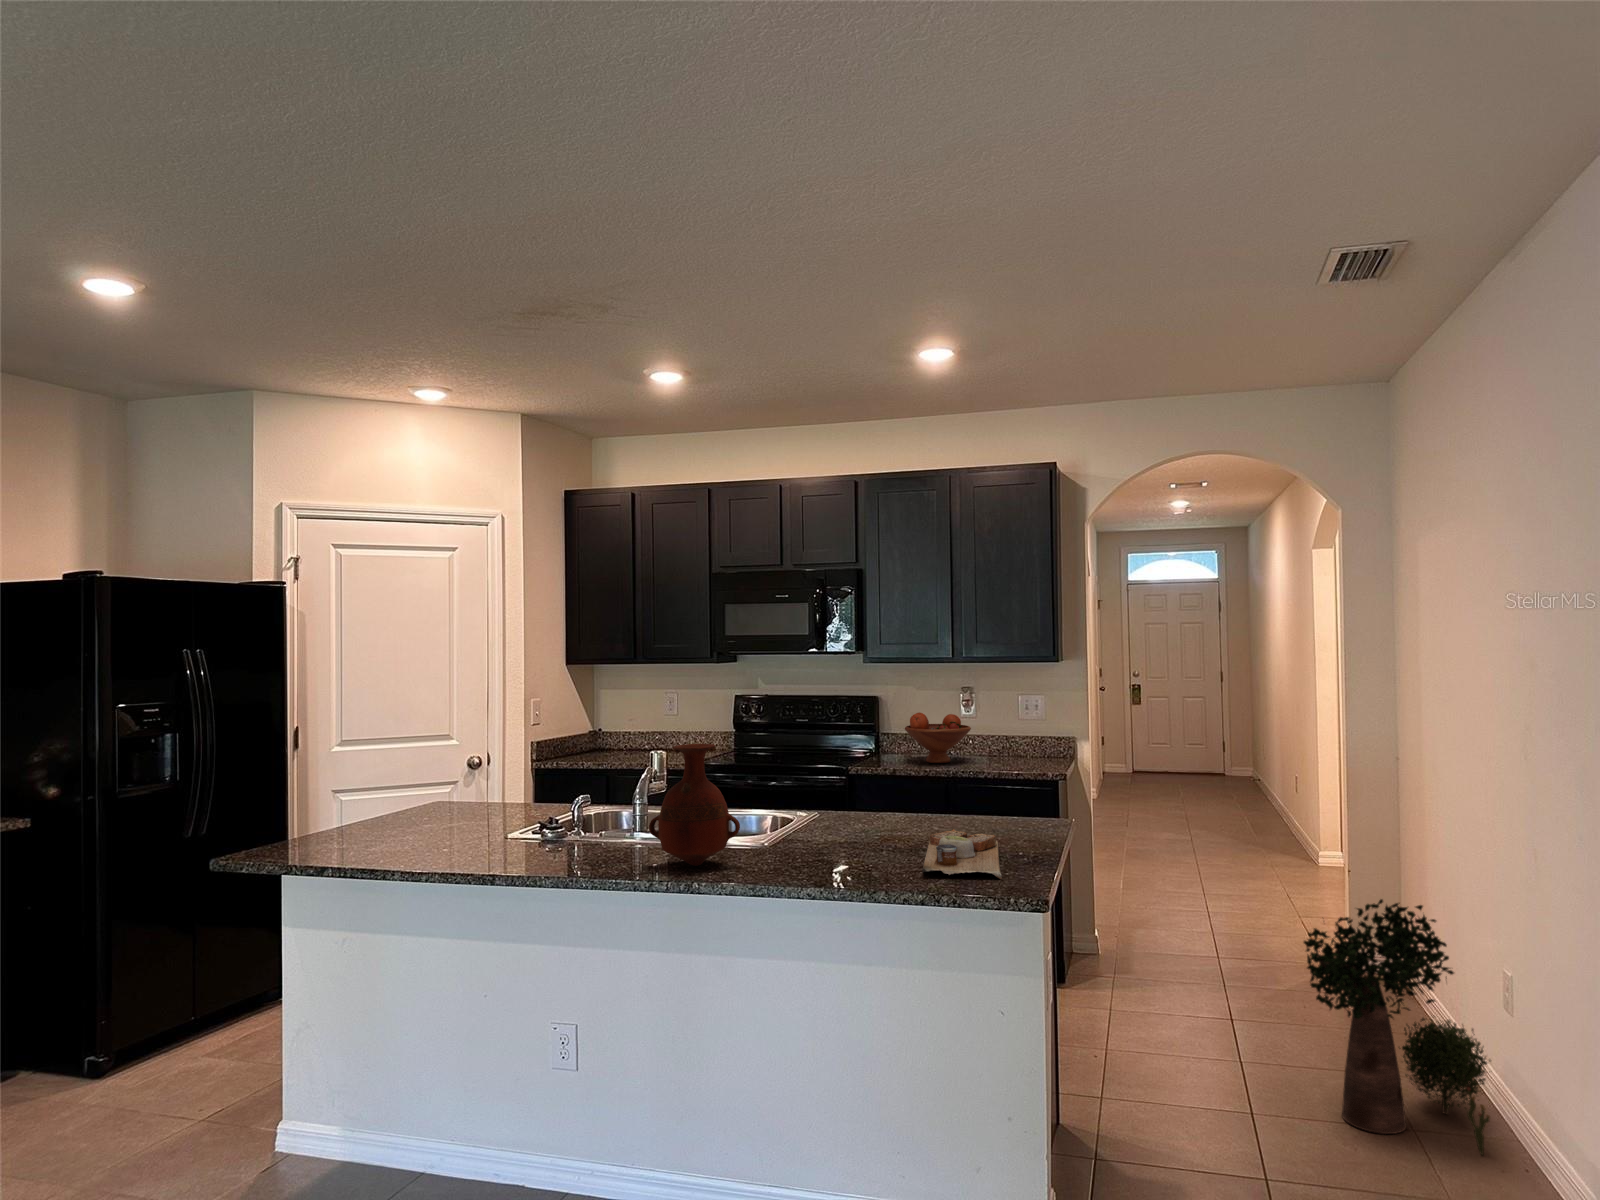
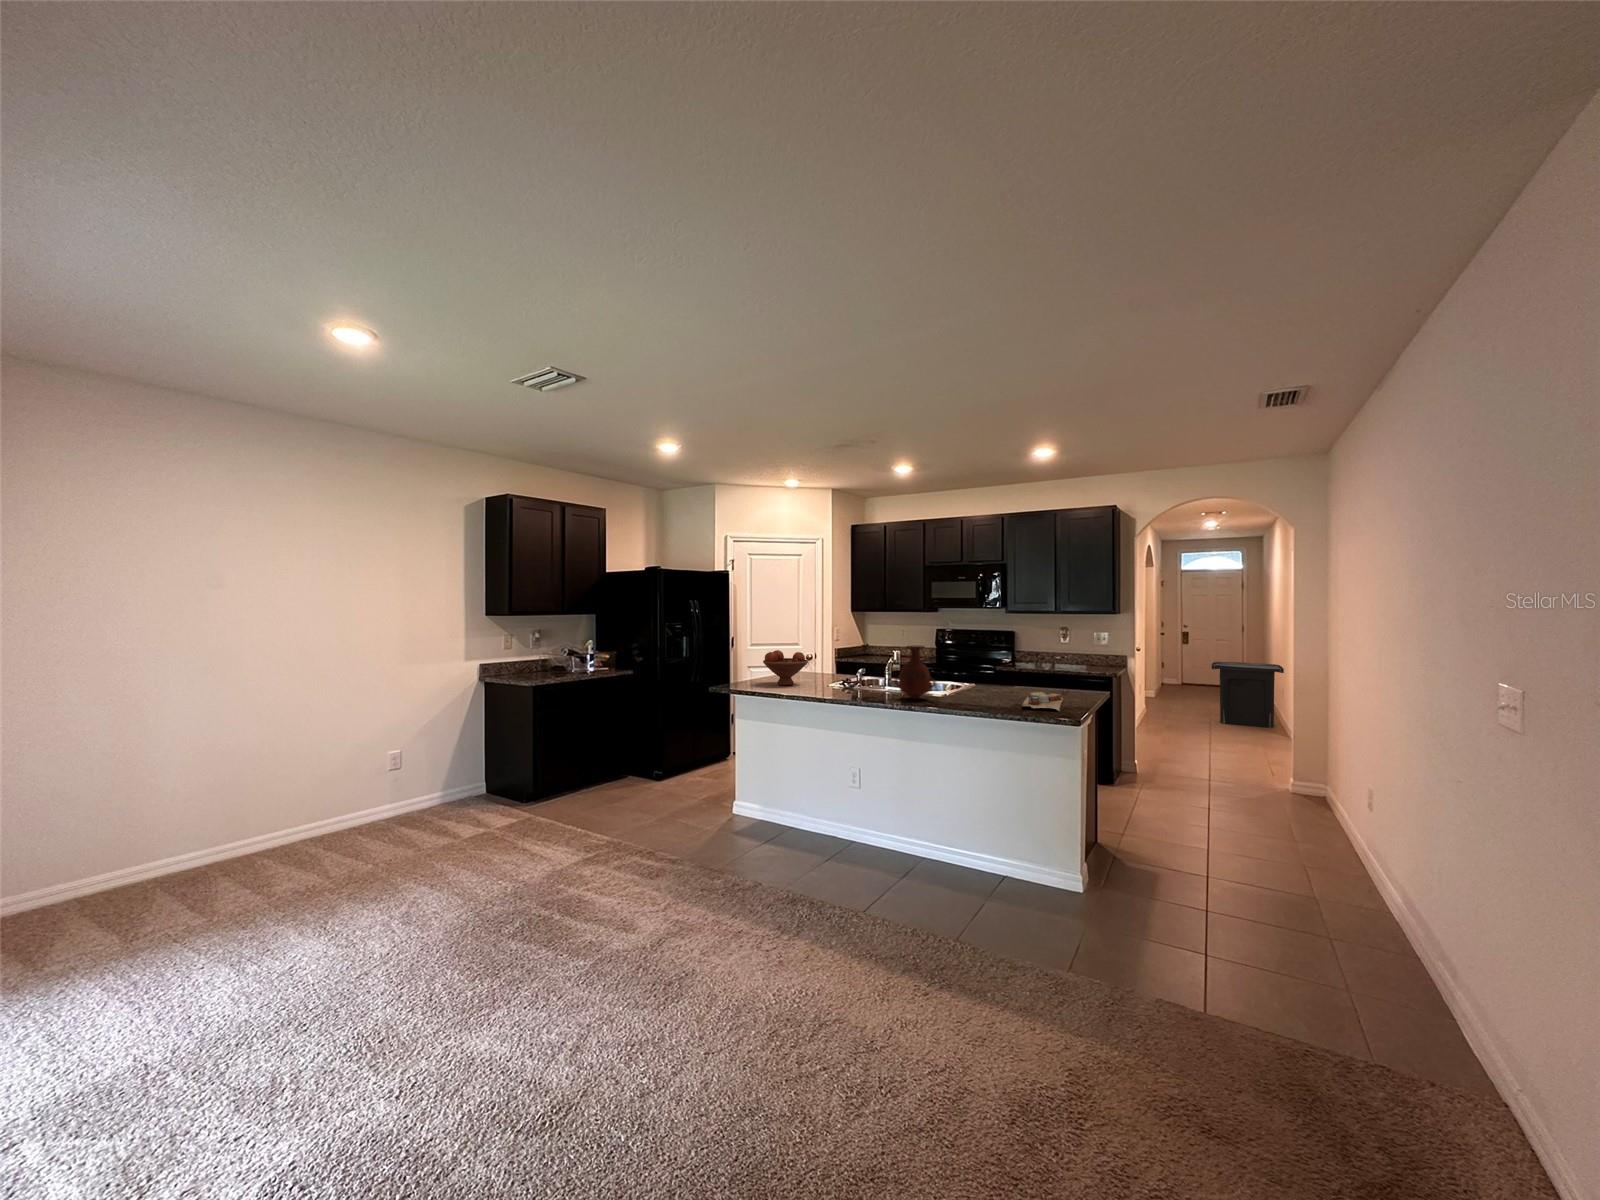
fruit bowl: present [905,712,971,763] -> present [763,650,808,685]
trash can: none [1187,734,1292,841] -> present [1212,662,1284,728]
potted plant: present [1304,899,1490,1155] -> none [1243,745,1360,884]

